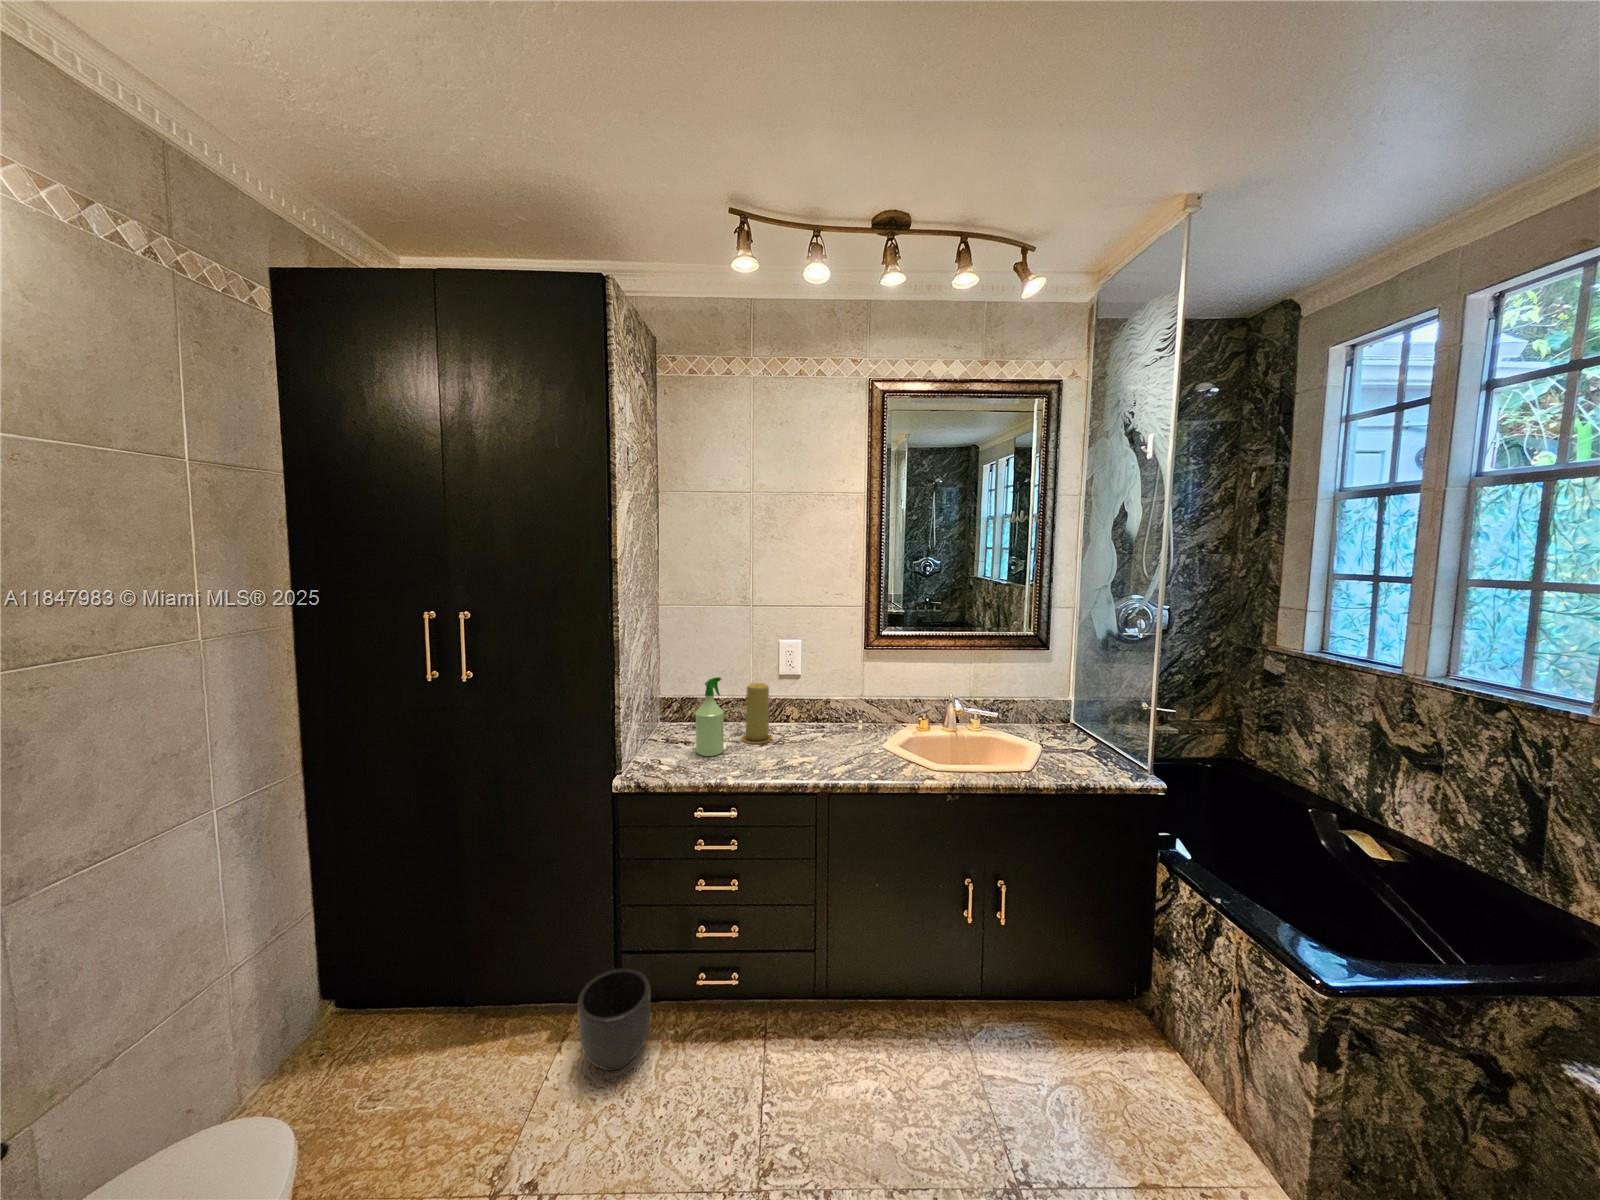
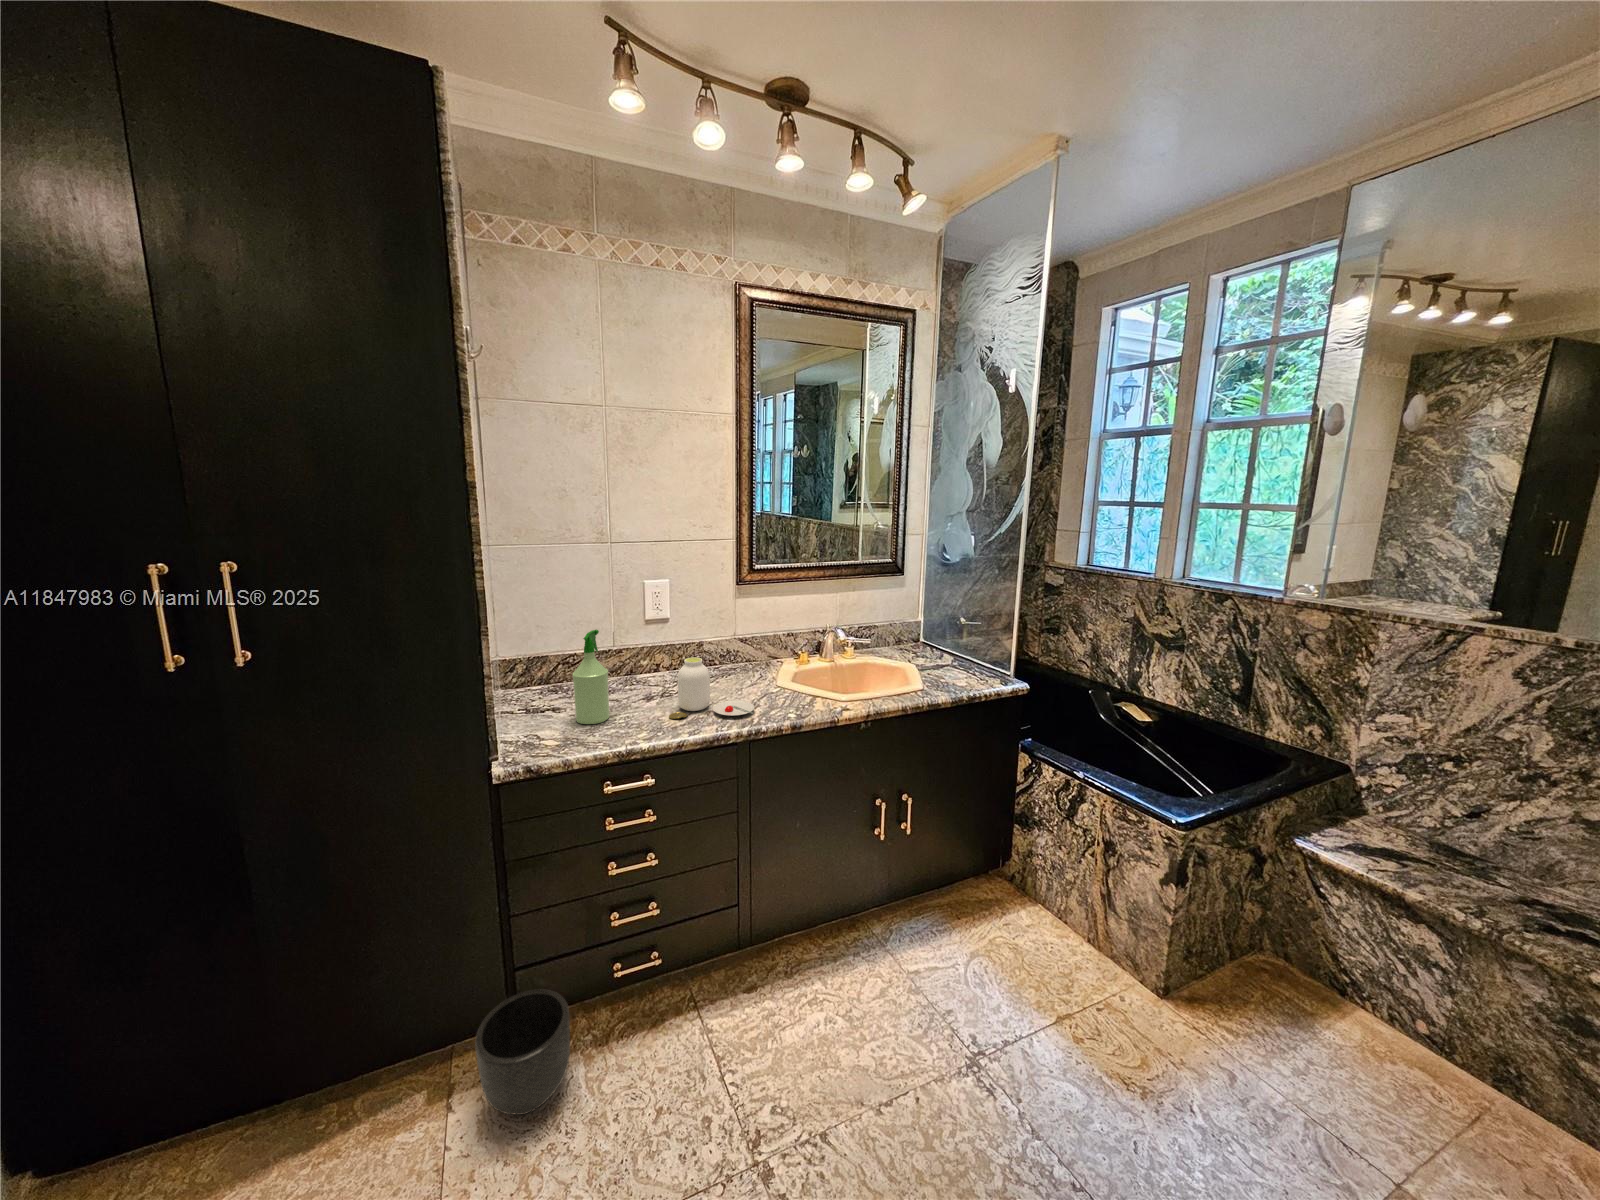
candle: present [741,683,772,744] -> none [620,633,657,703]
jar: none [768,709,844,768] -> present [669,657,754,719]

